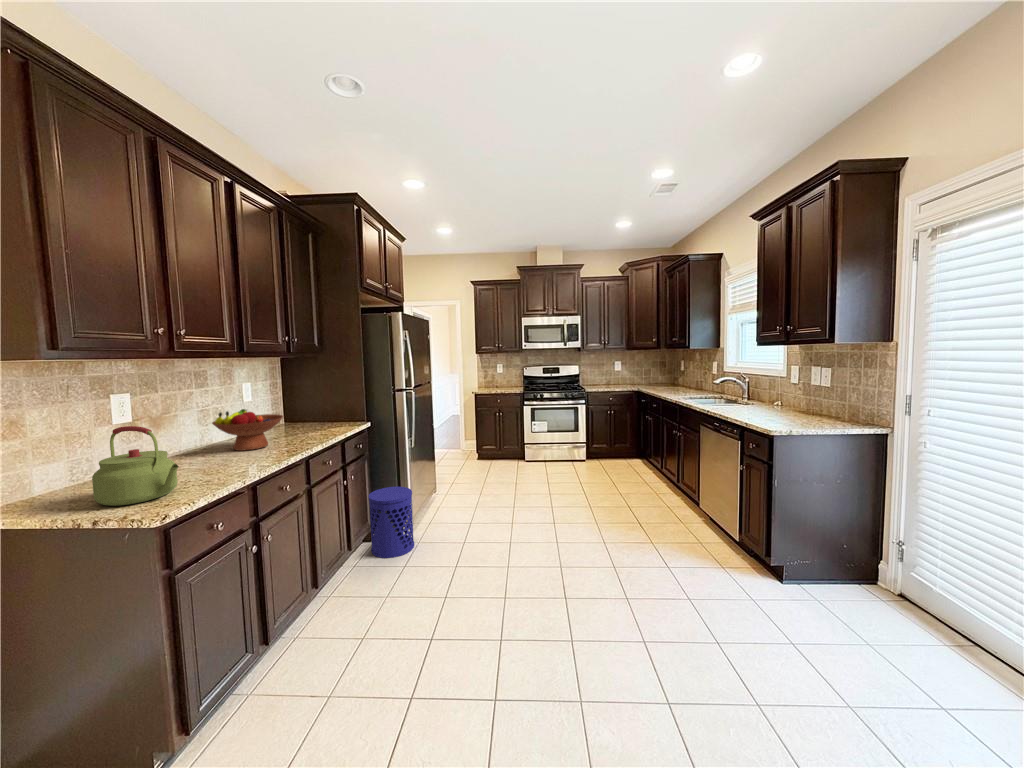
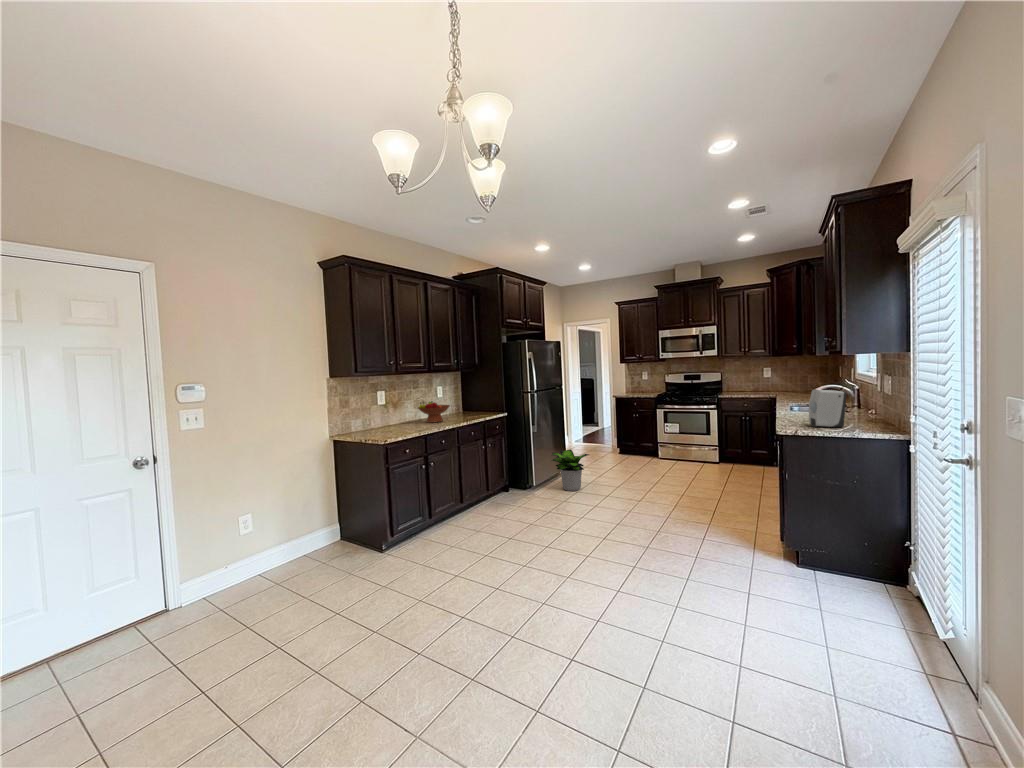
soap dispenser: none [778,382,817,424] -> present [809,390,847,427]
kettle: present [92,426,179,506] -> none [368,405,396,436]
potted plant: none [424,465,486,522] -> present [552,450,589,491]
waste bin: present [368,487,414,558] -> none [503,458,532,502]

